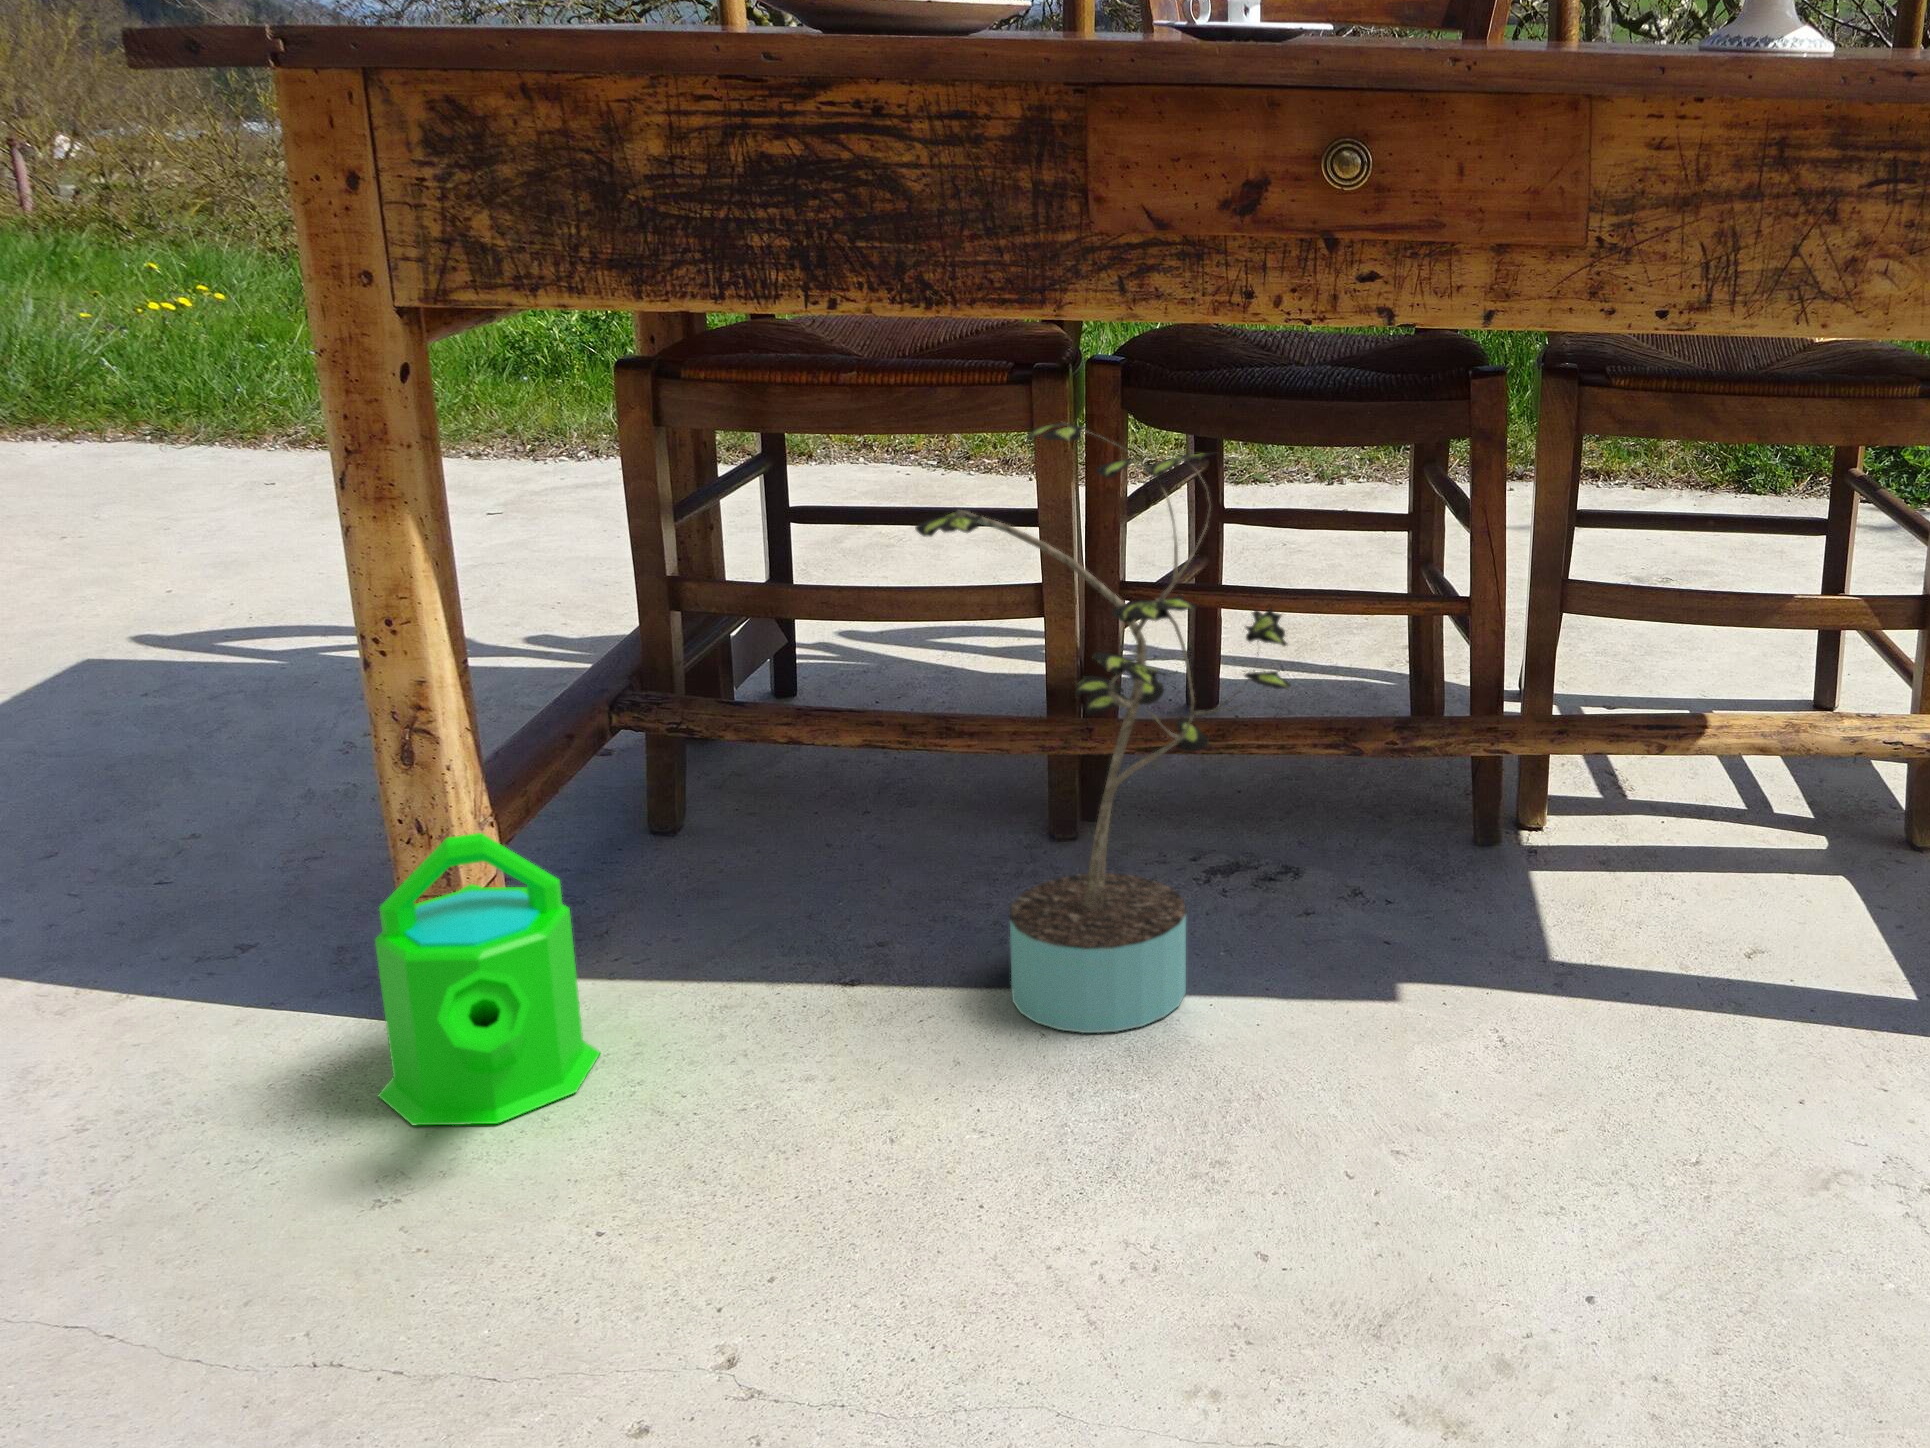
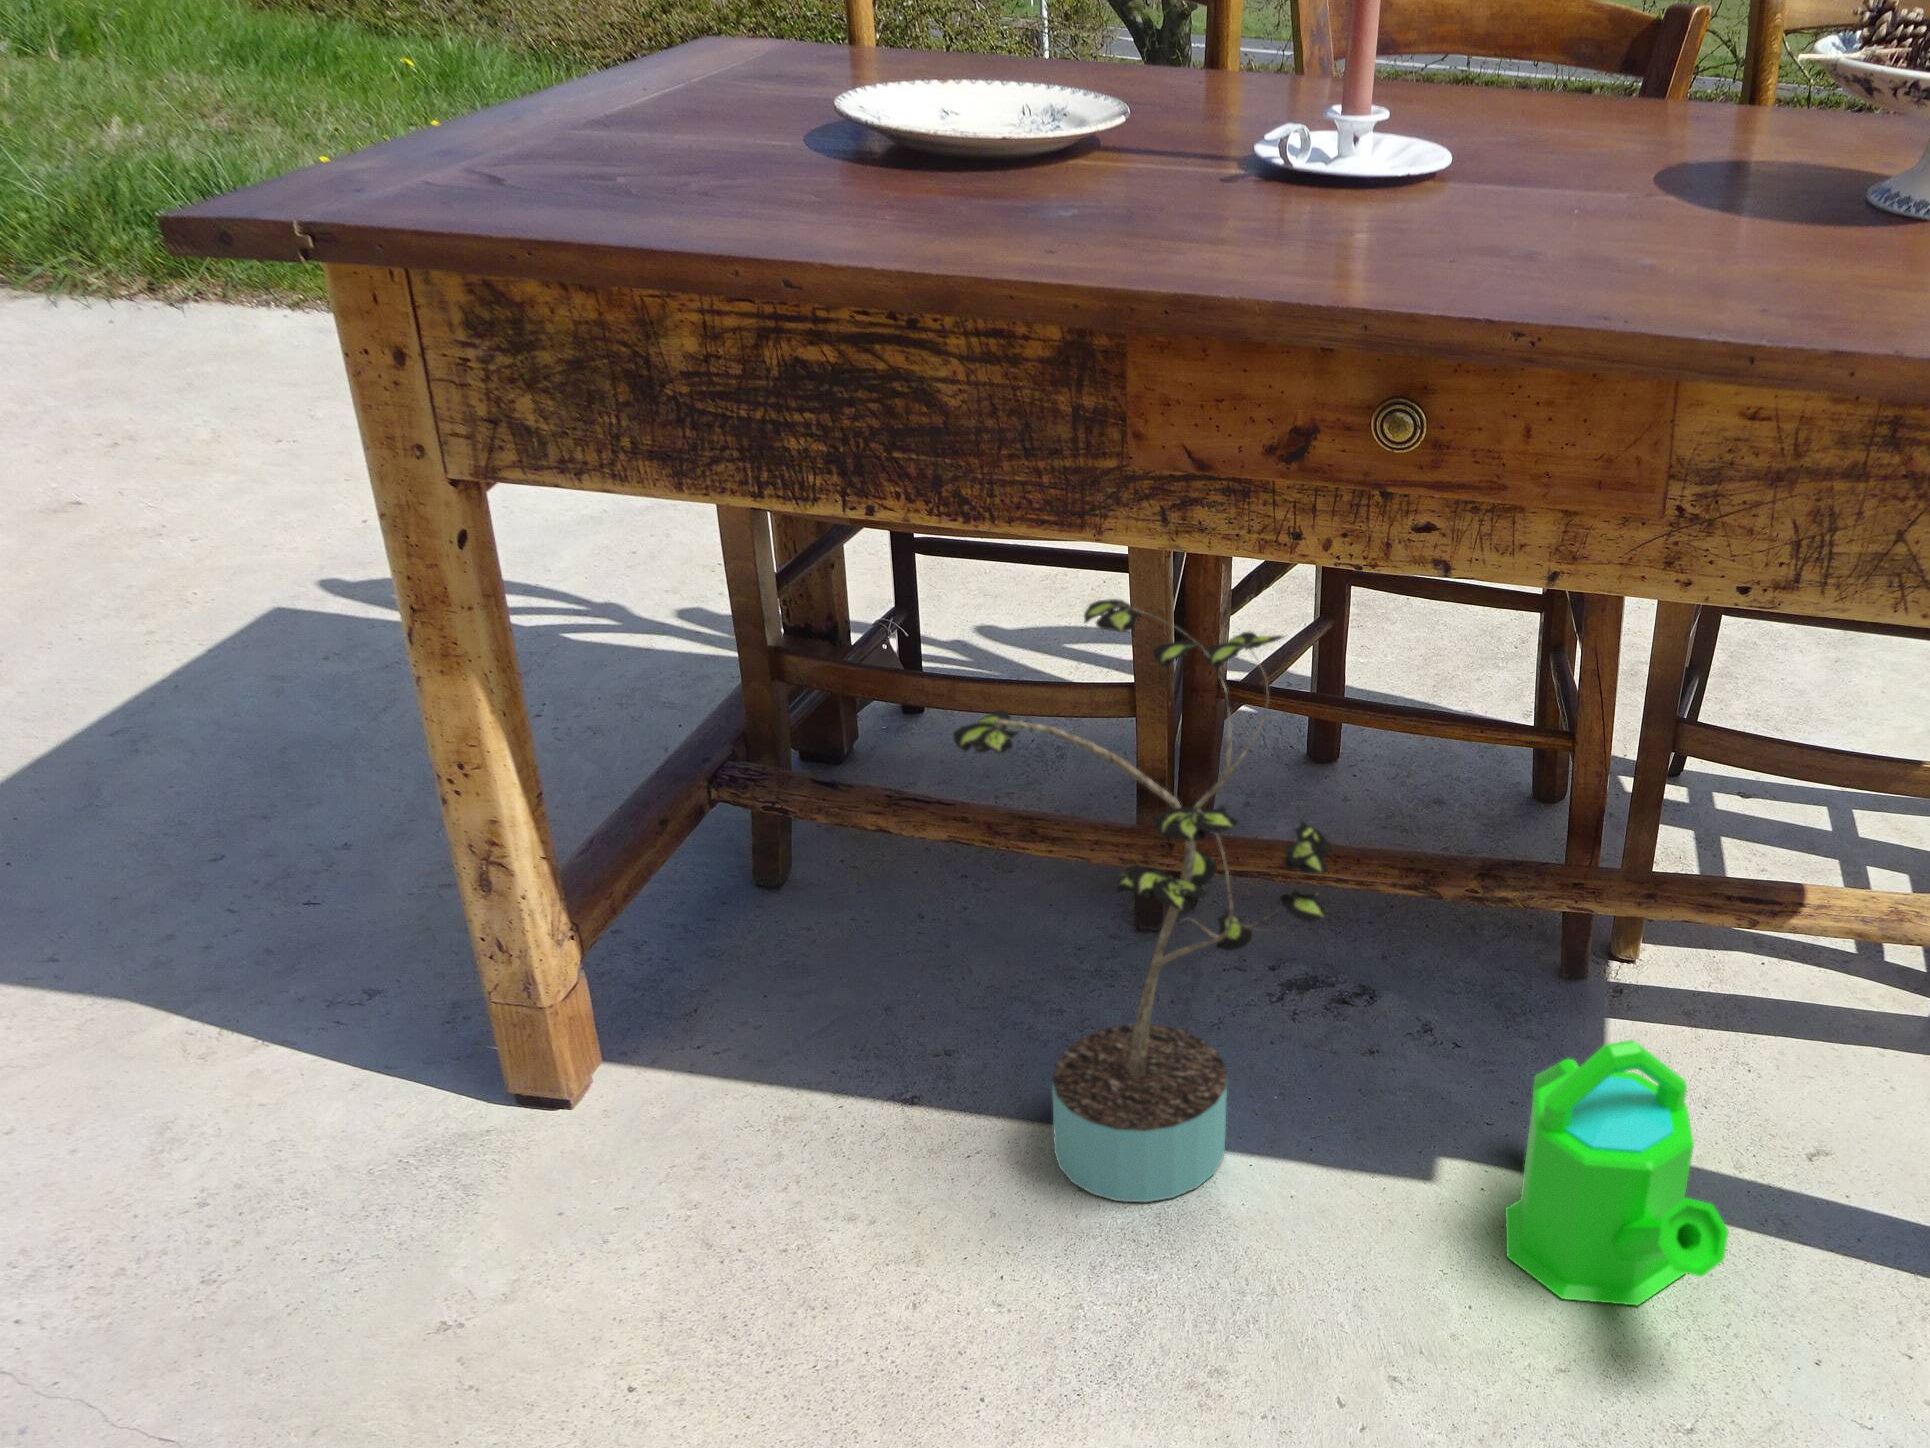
watering can: present [375,833,600,1125] -> present [1505,1040,1729,1305]

